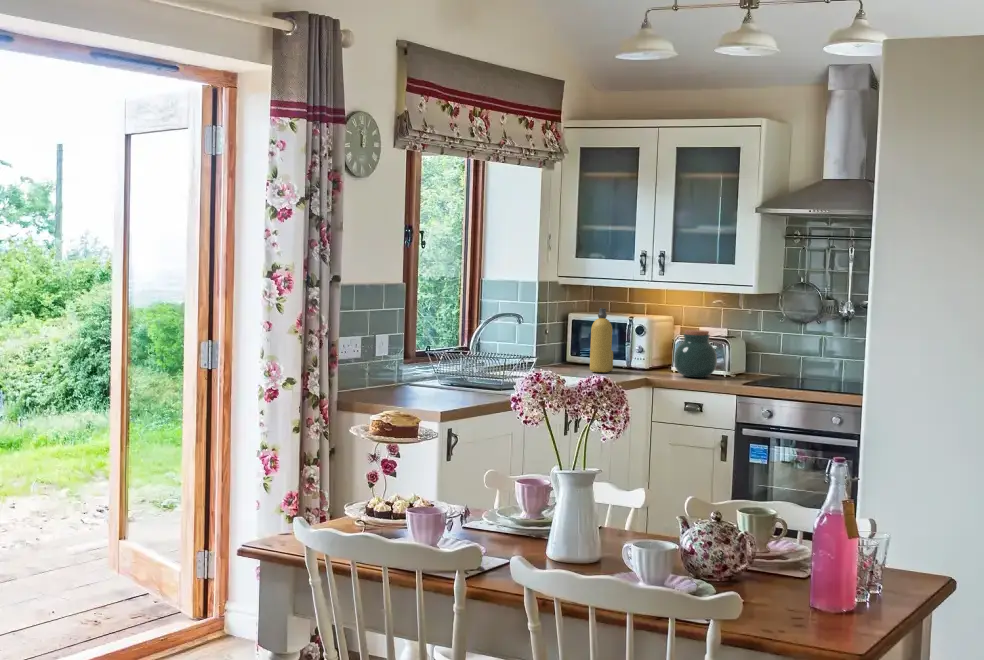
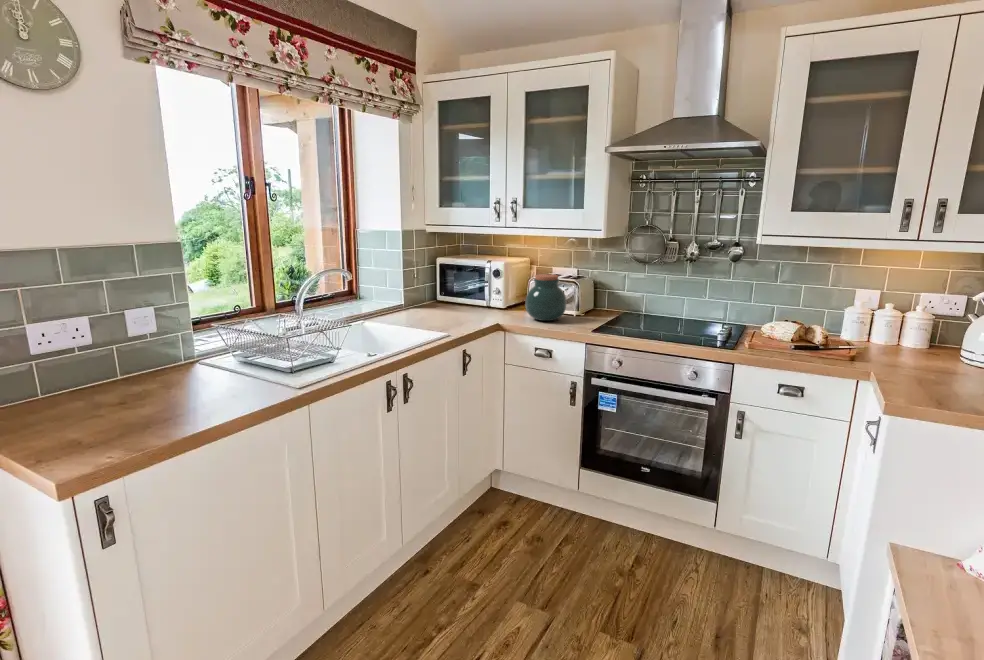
bottle: present [590,308,613,373] -> none [447,255,470,317]

